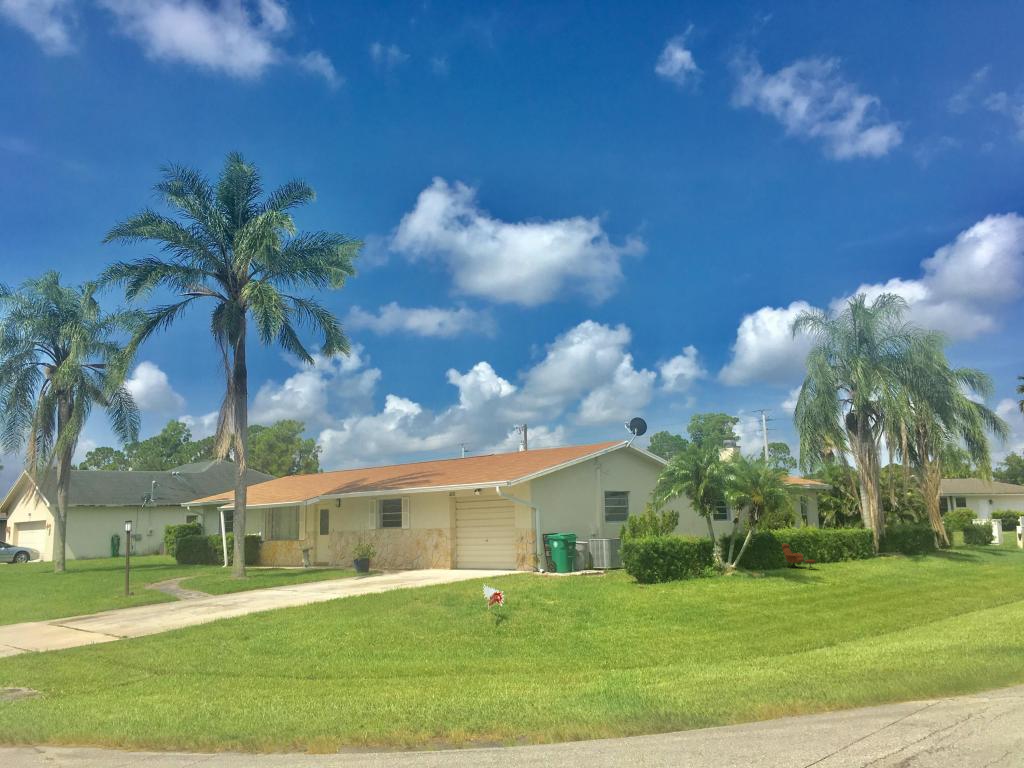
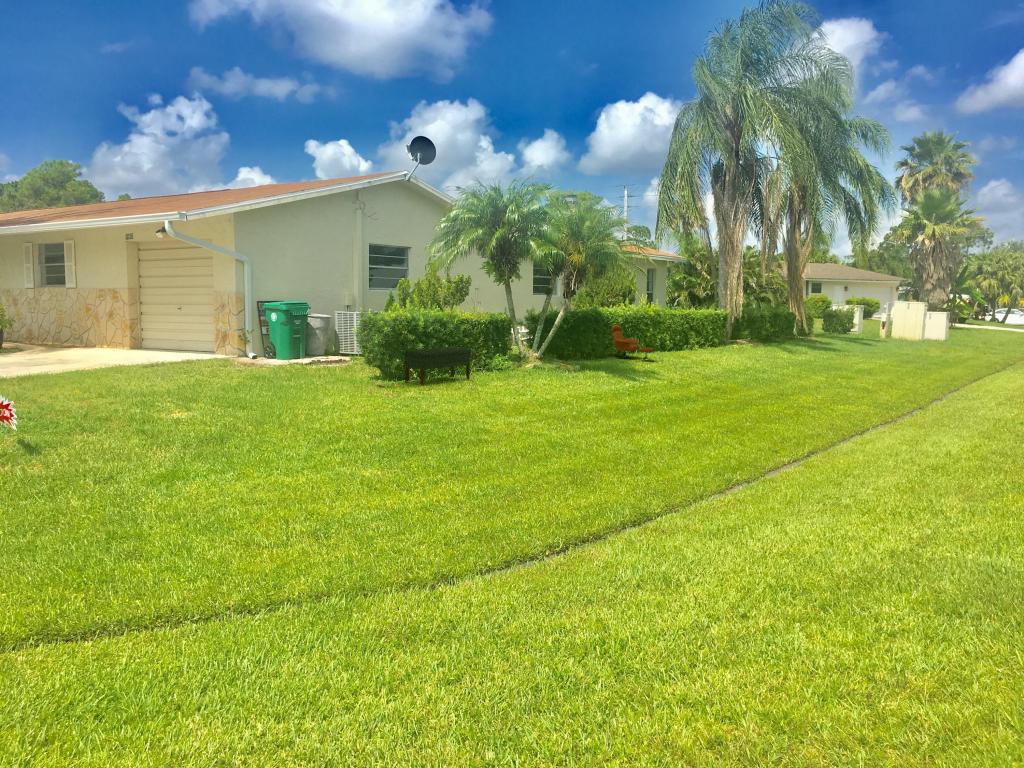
bench: none [655,561,695,586] -> present [404,347,471,385]

